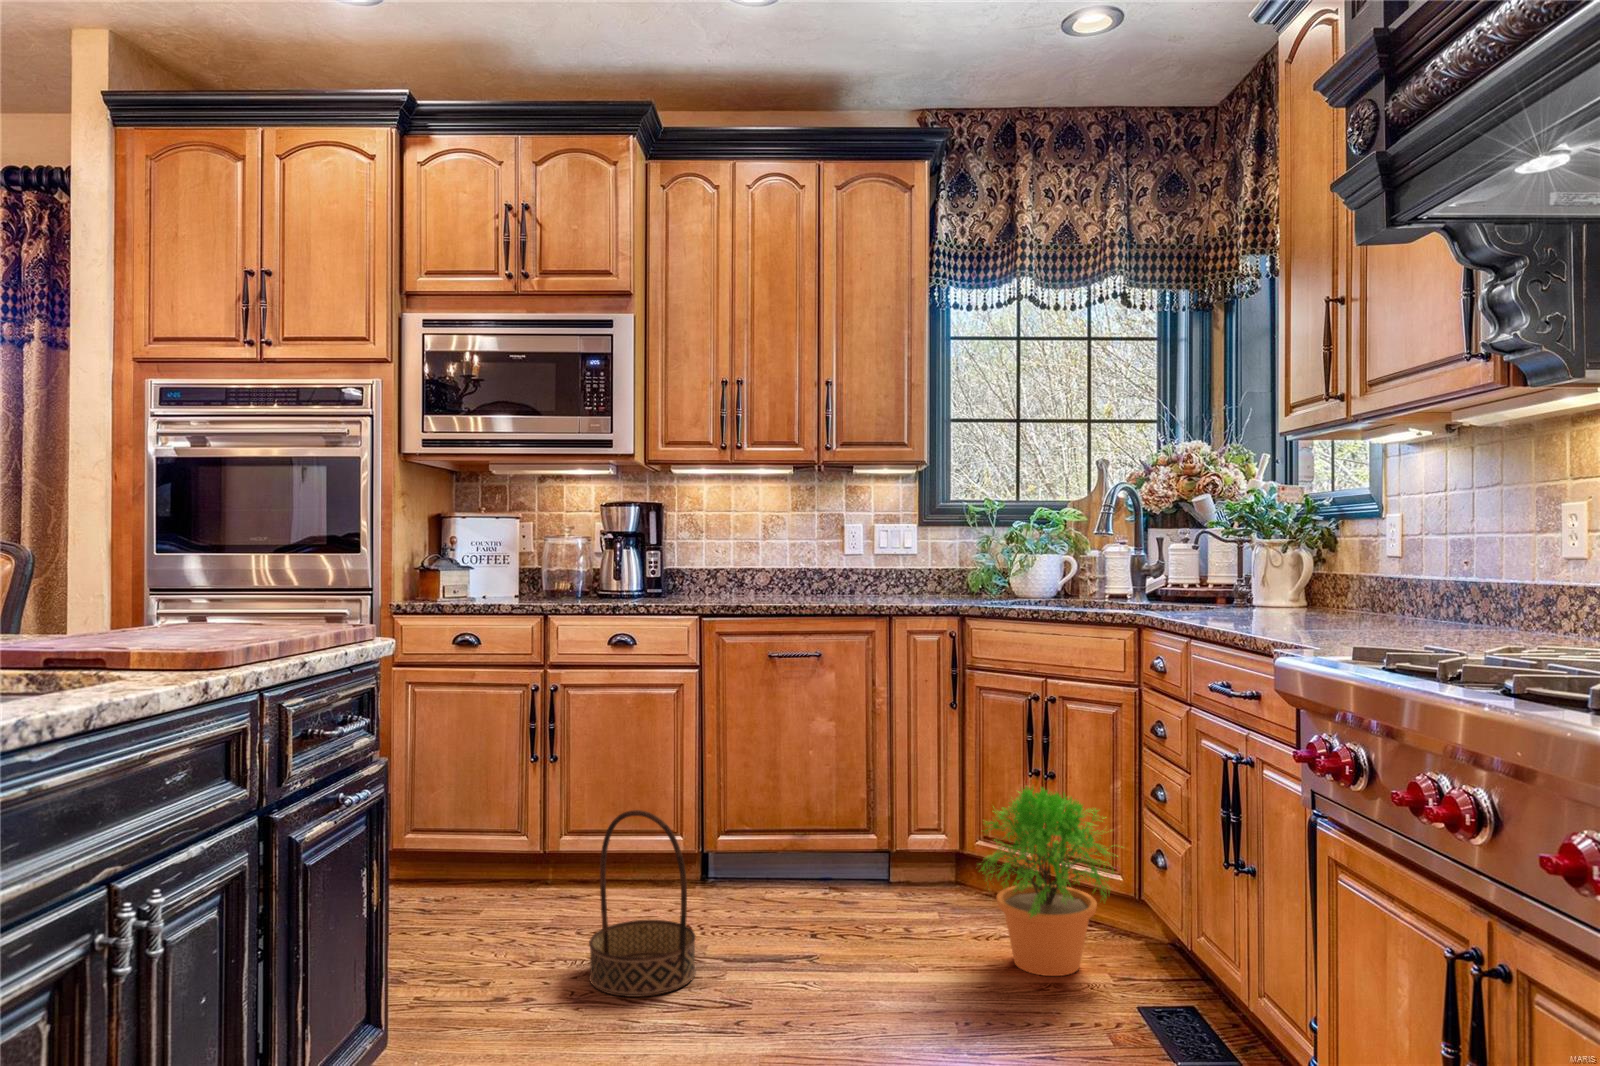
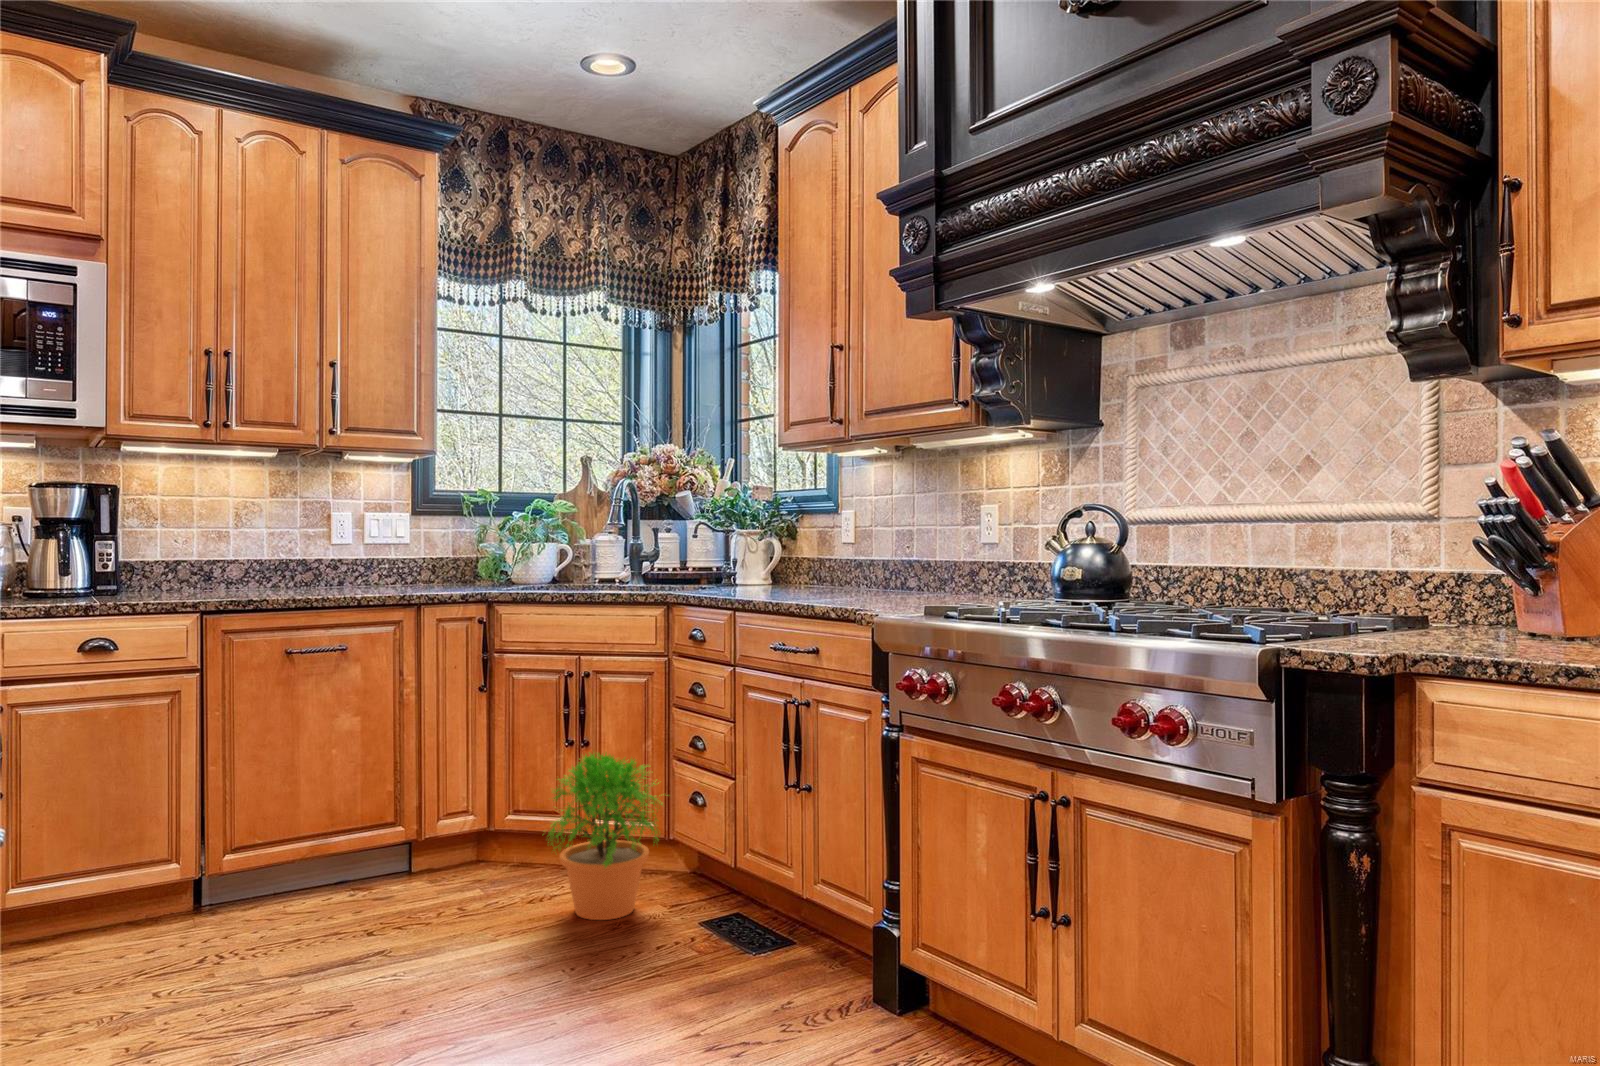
basket: present [589,810,696,997] -> none [134,826,268,1037]

